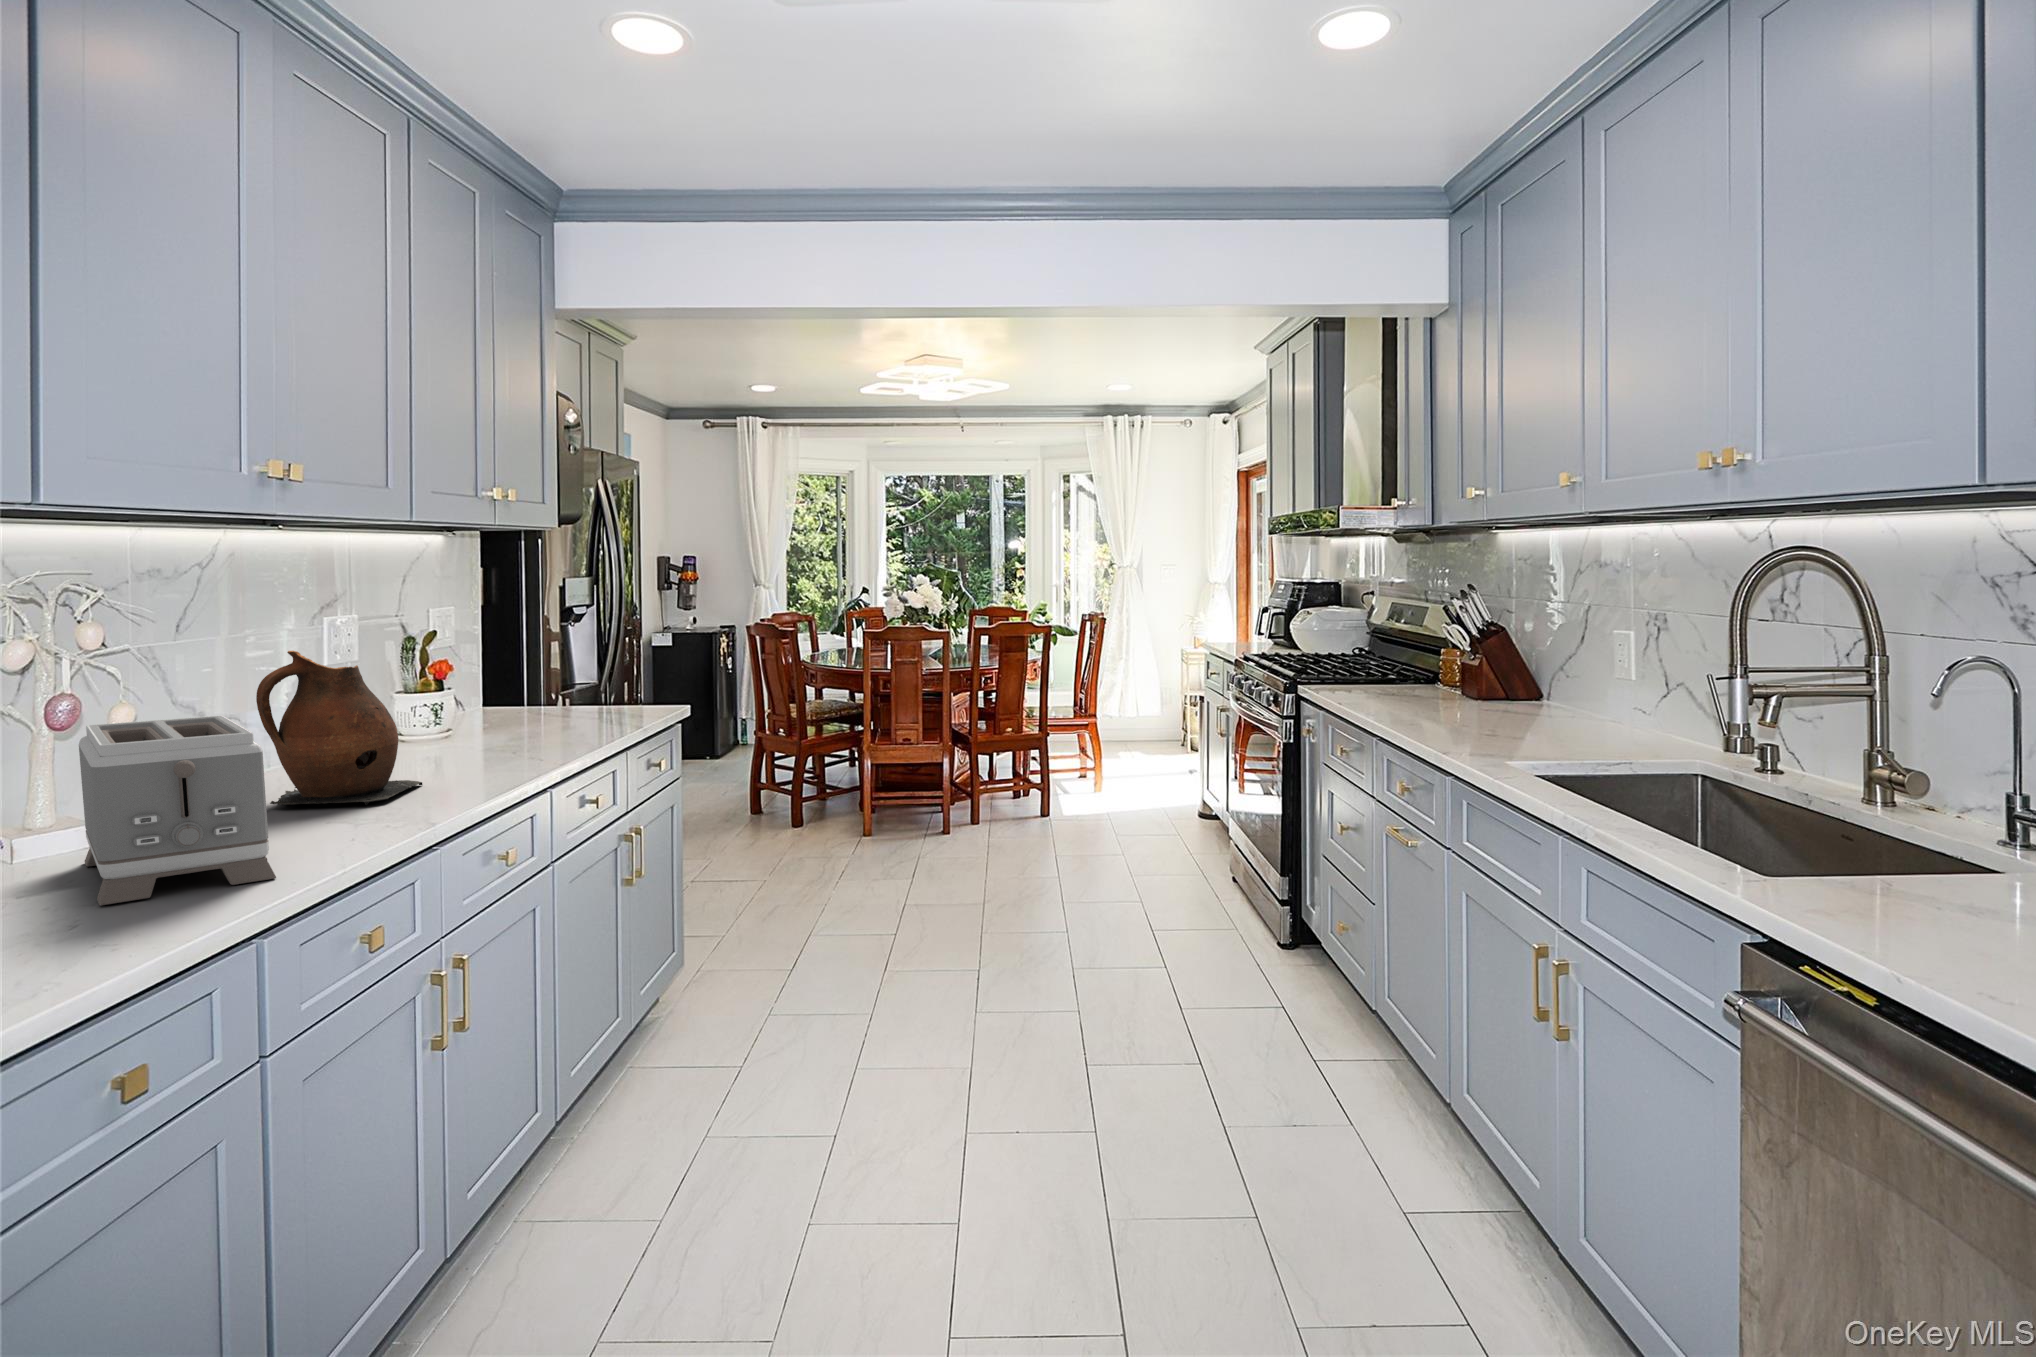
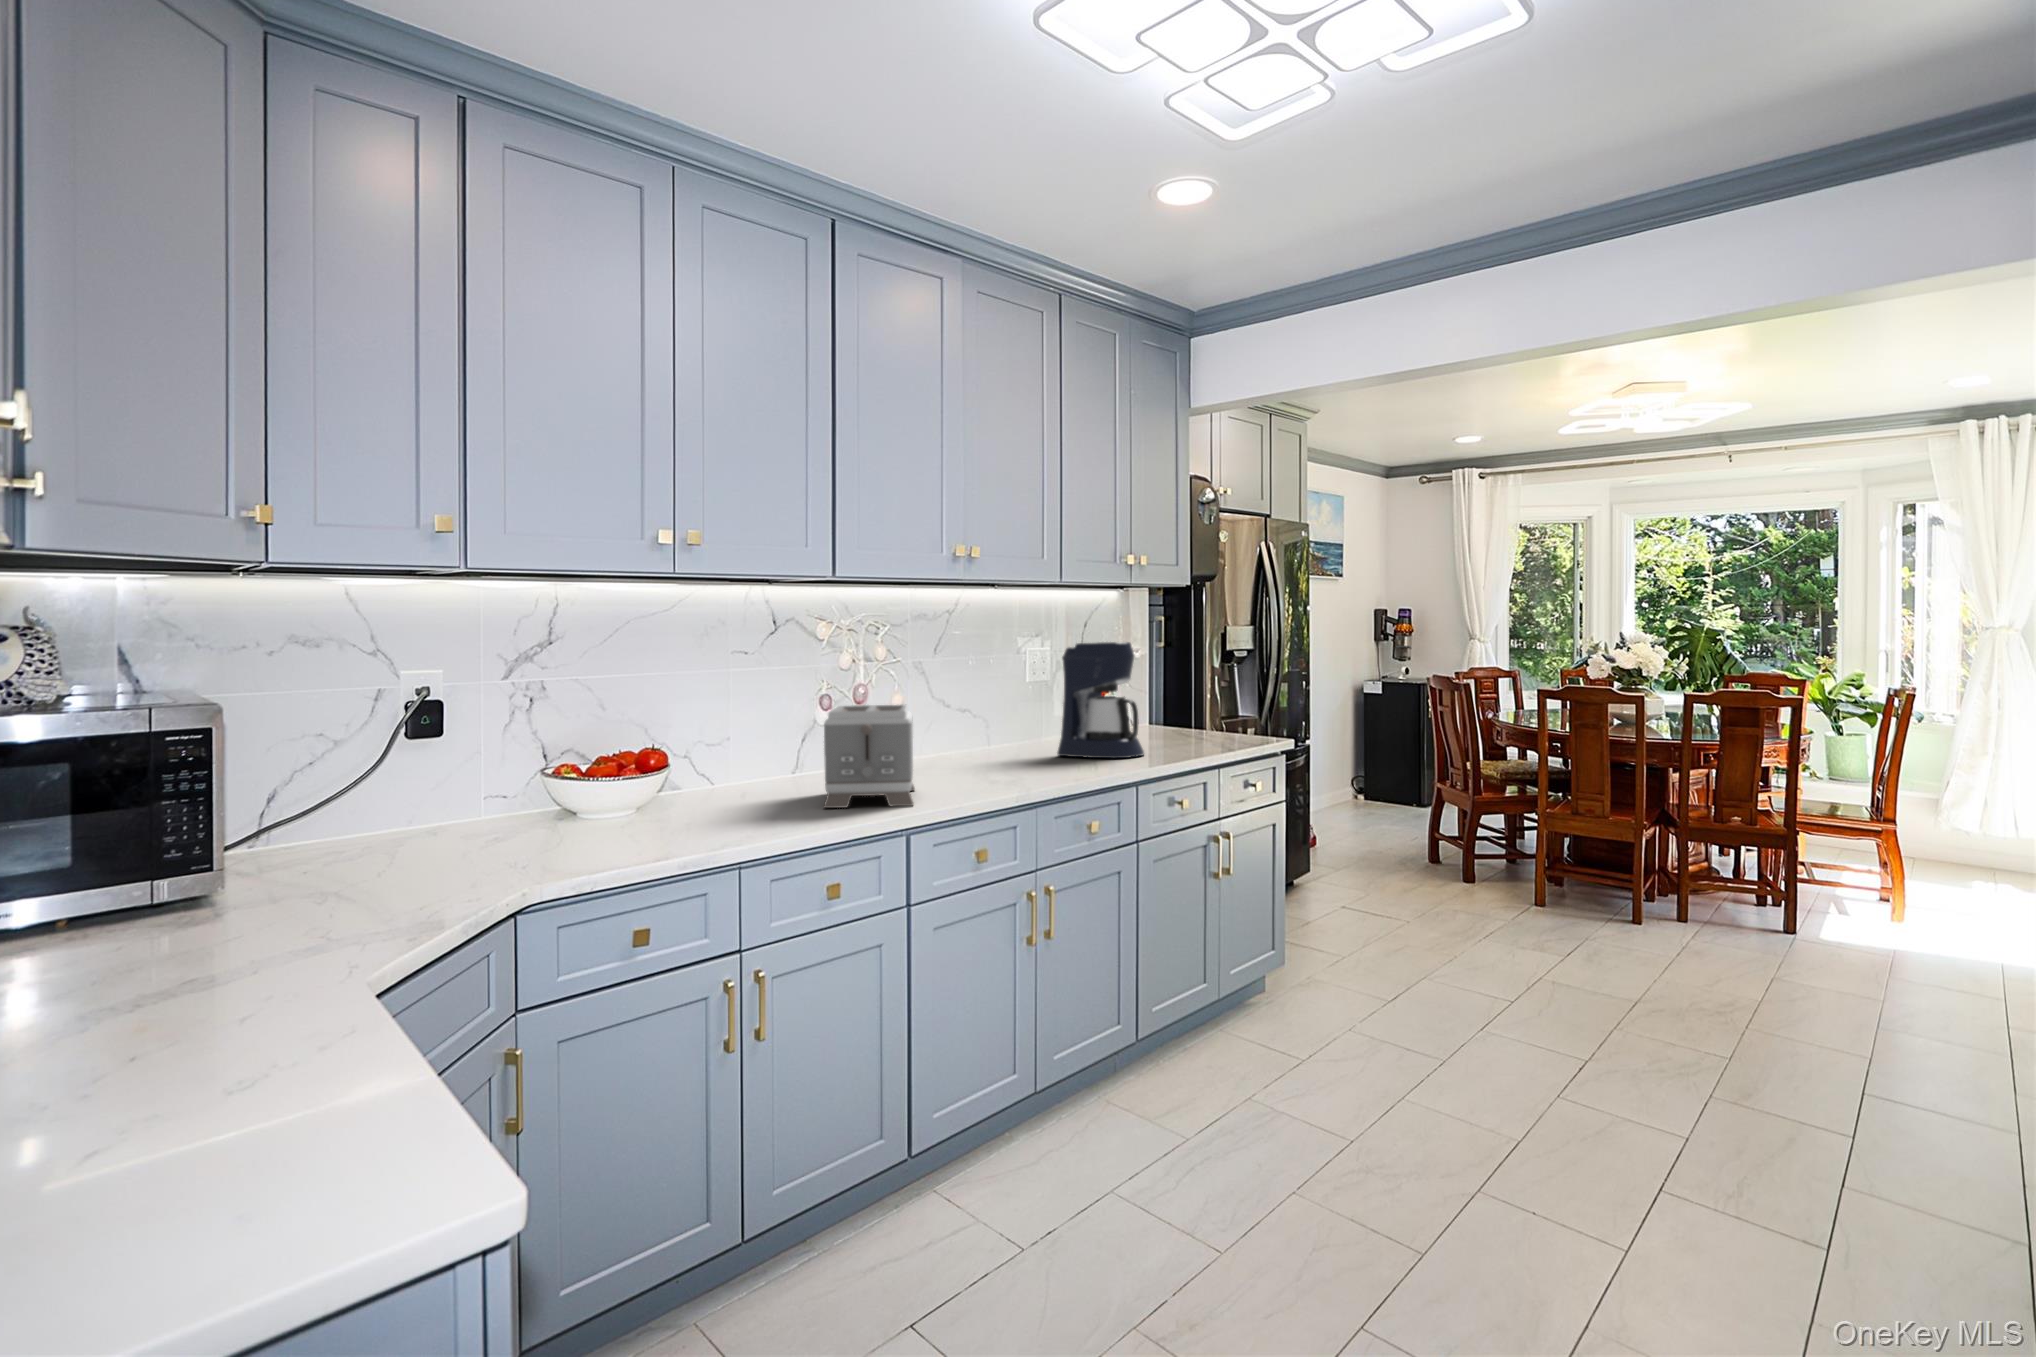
coffee maker: none [410,607,533,757] -> present [1057,642,1144,758]
ceramic pitcher: present [256,651,422,805] -> none [943,668,1045,778]

